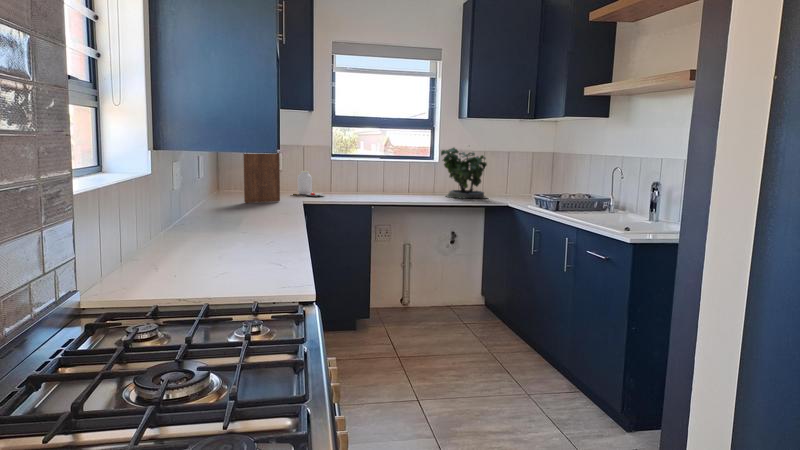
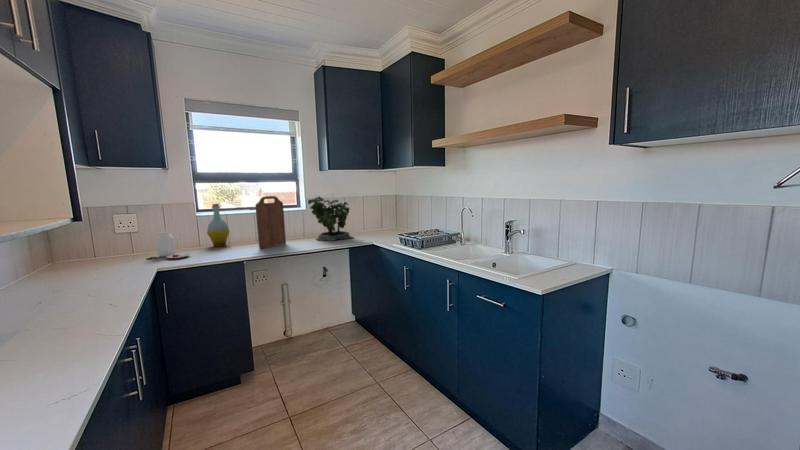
bottle: none [338,149,359,193] -> present [207,204,229,246]
cutting board: present [243,153,280,203] -> present [255,196,286,249]

